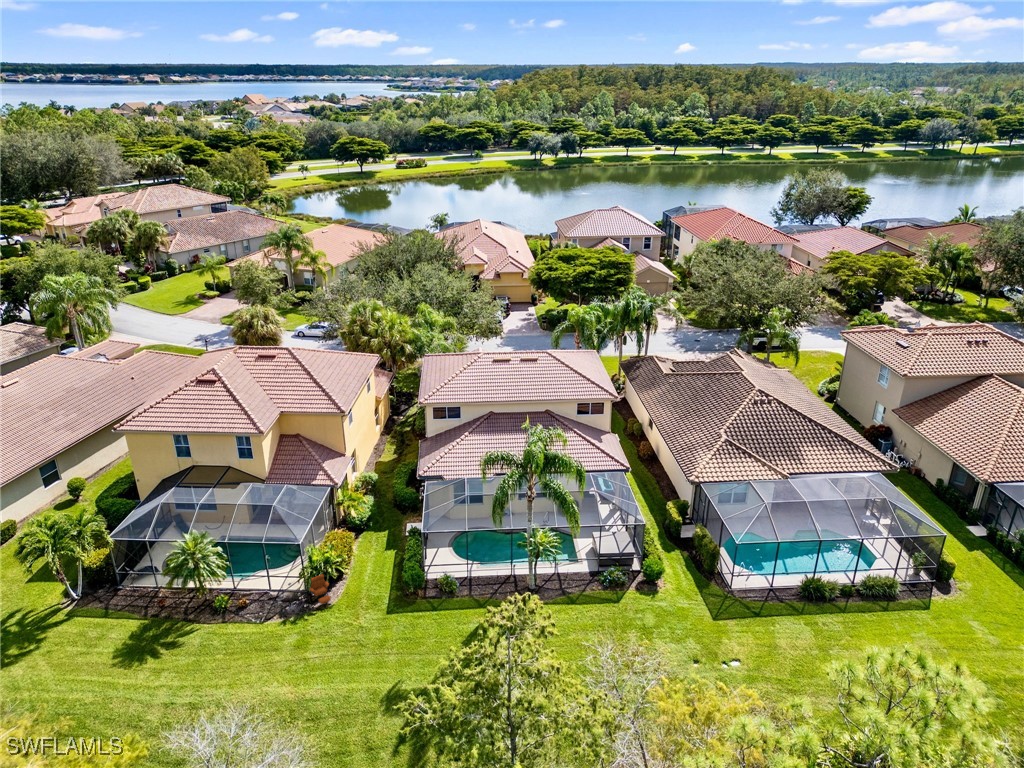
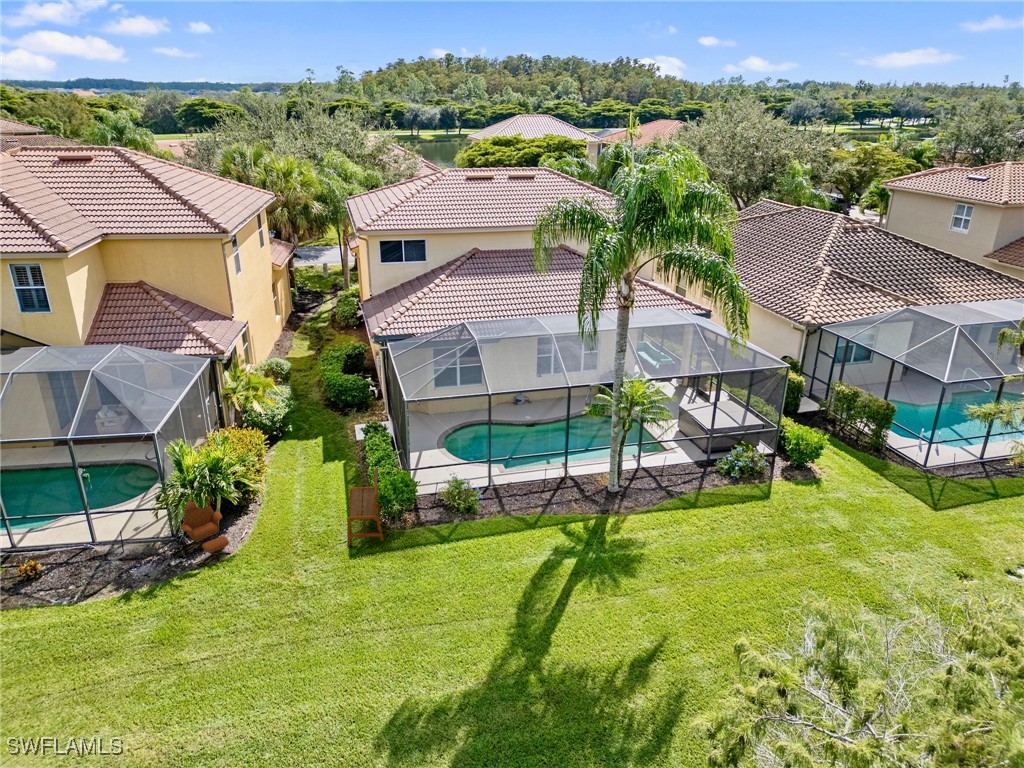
bench: none [386,566,409,607] -> present [347,468,383,546]

